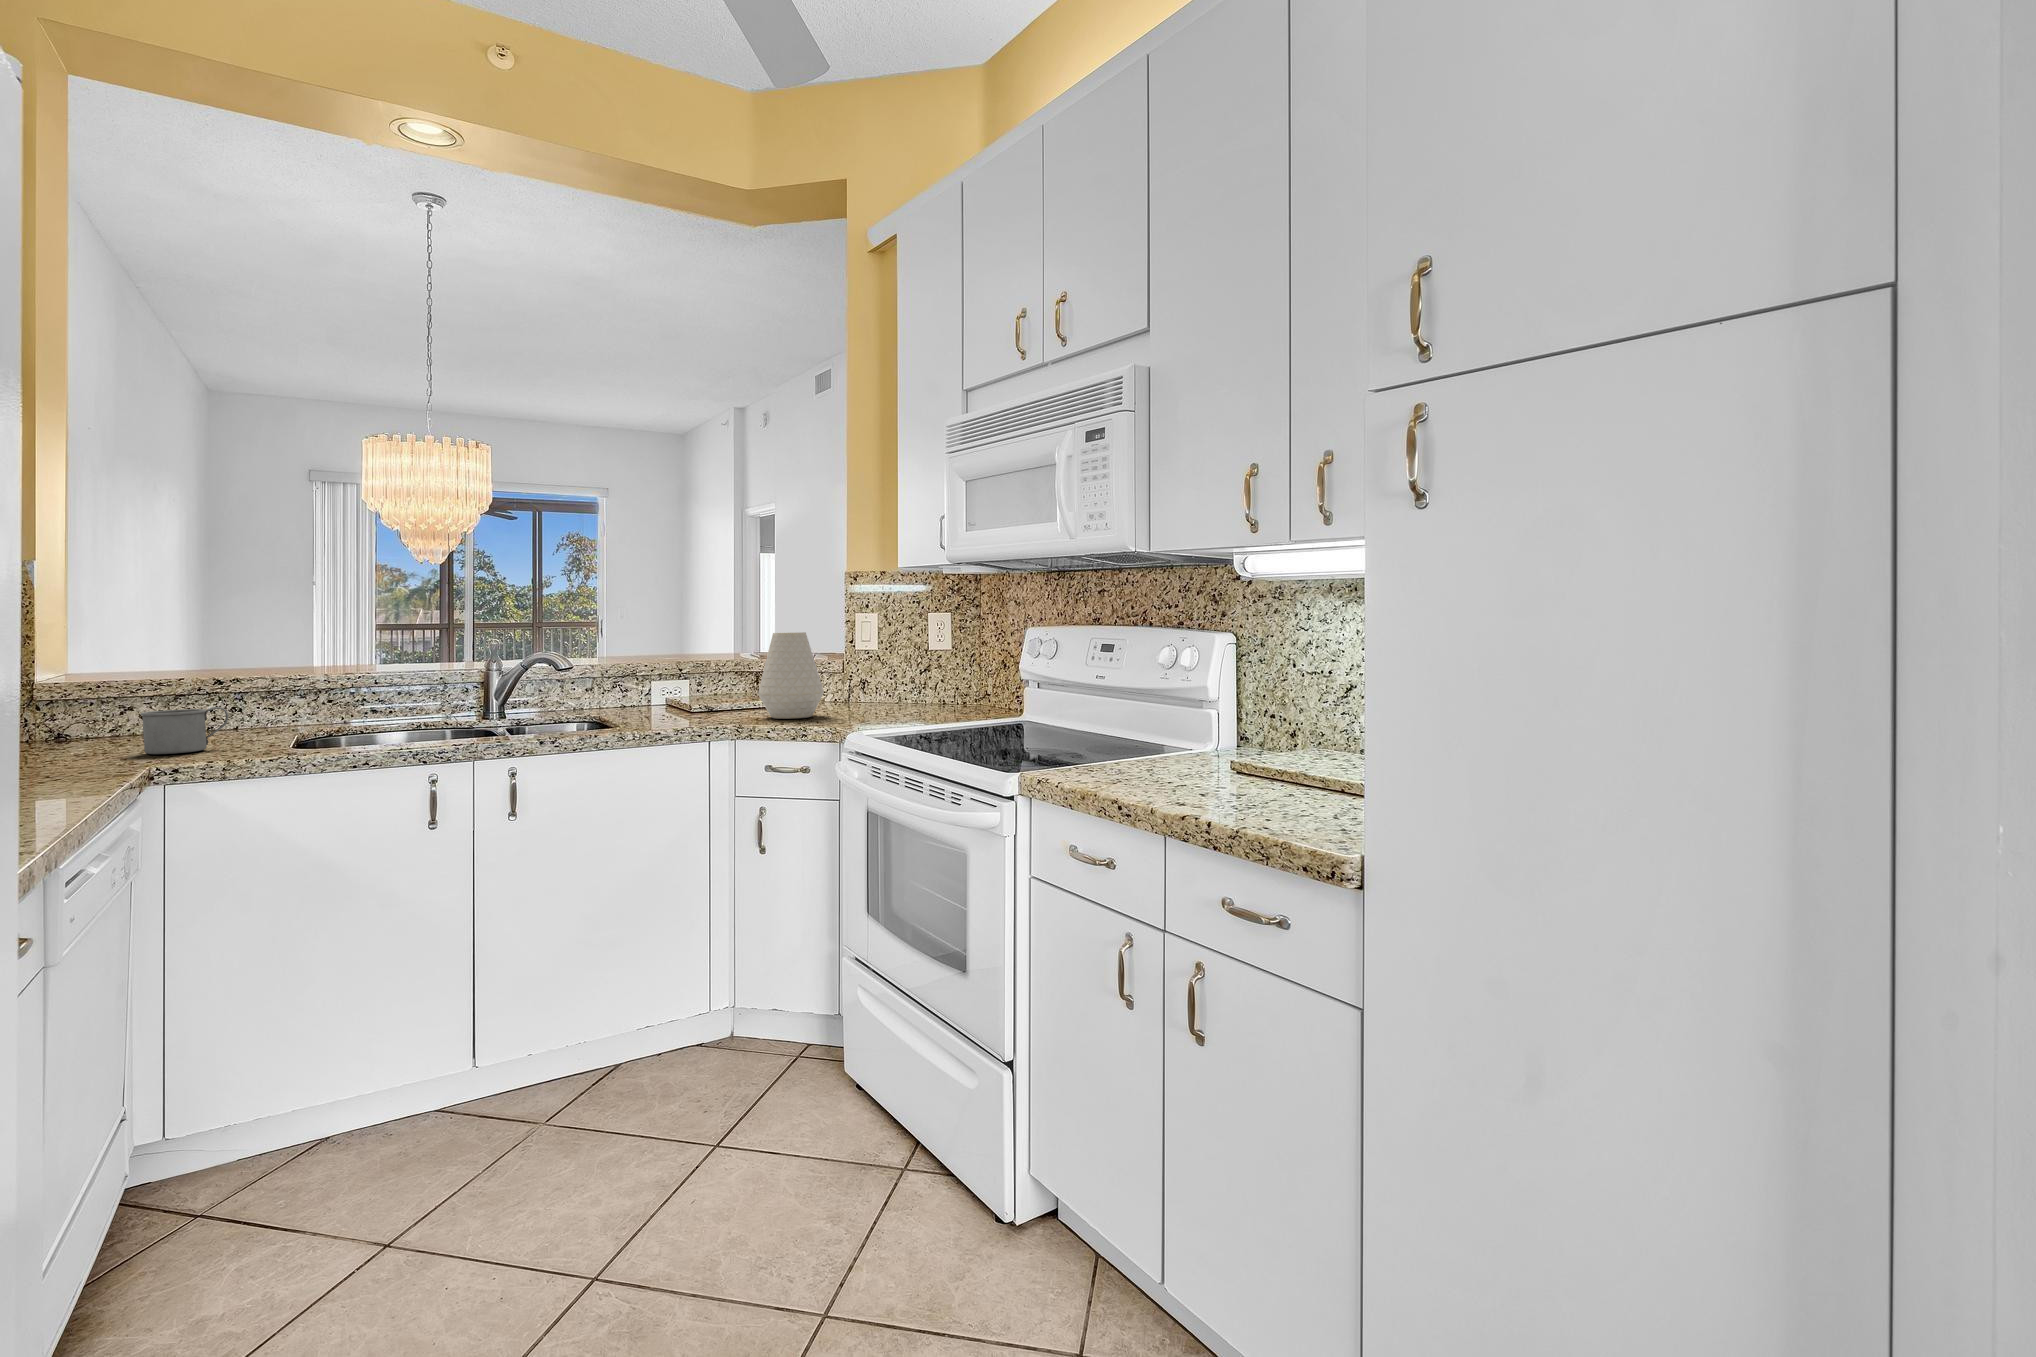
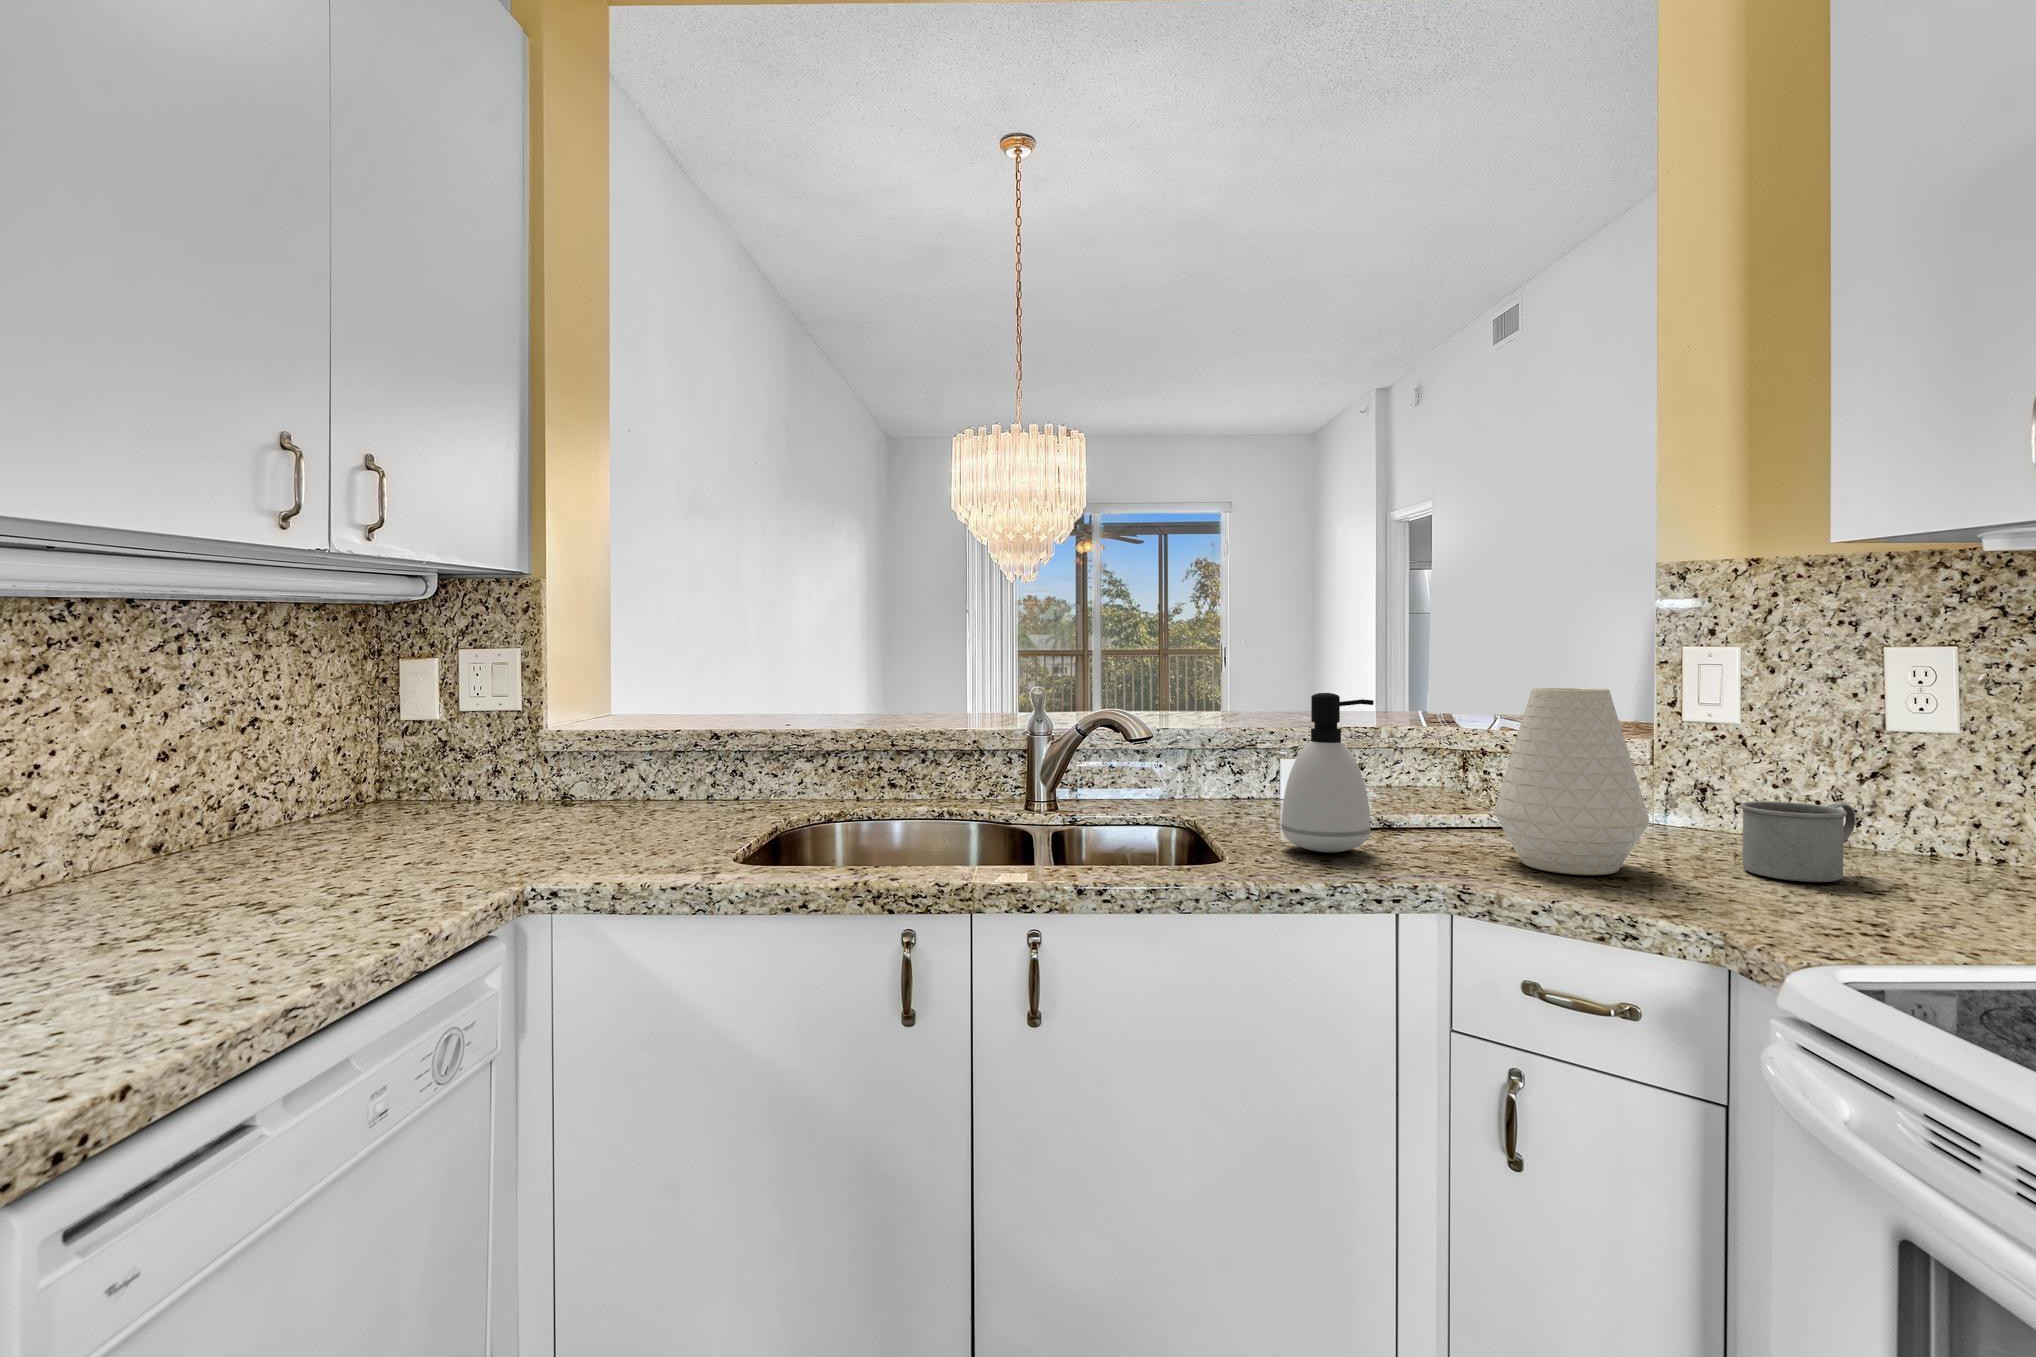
soap dispenser: none [651,638,698,721] -> present [1282,693,1374,852]
mug: present [140,707,228,754] -> present [1740,801,1856,882]

